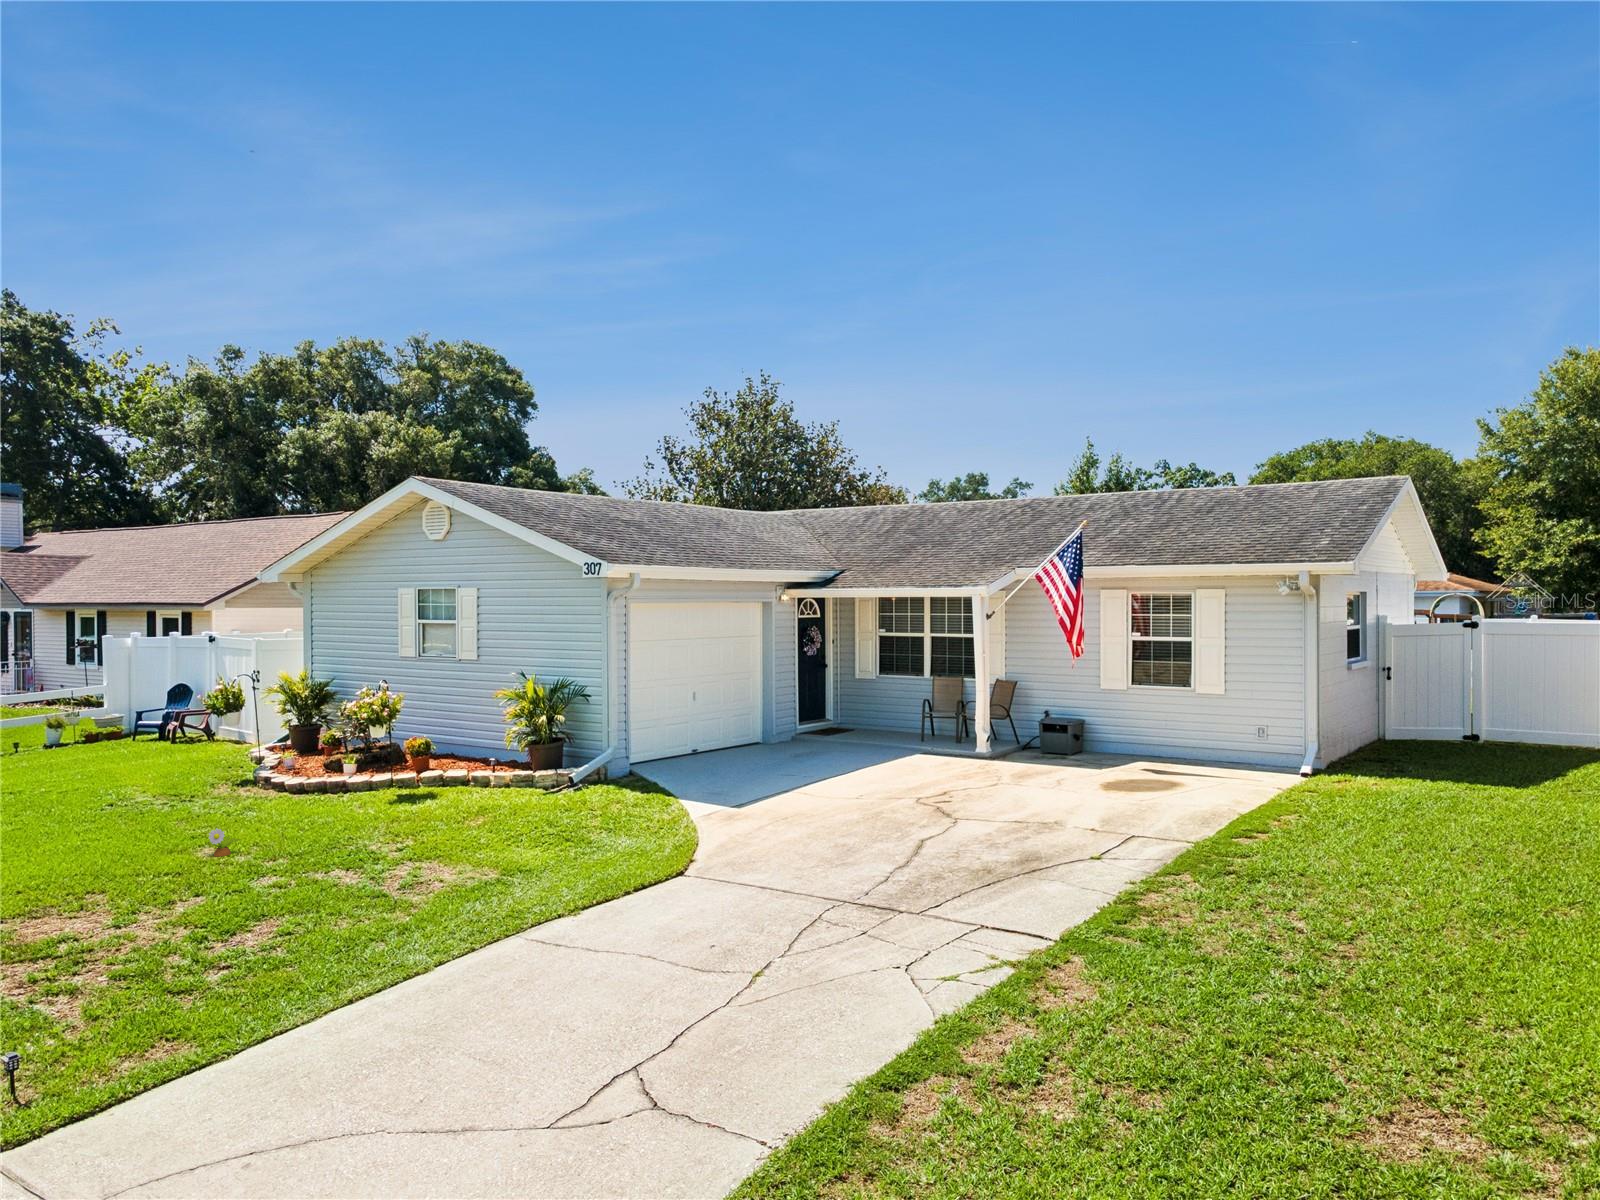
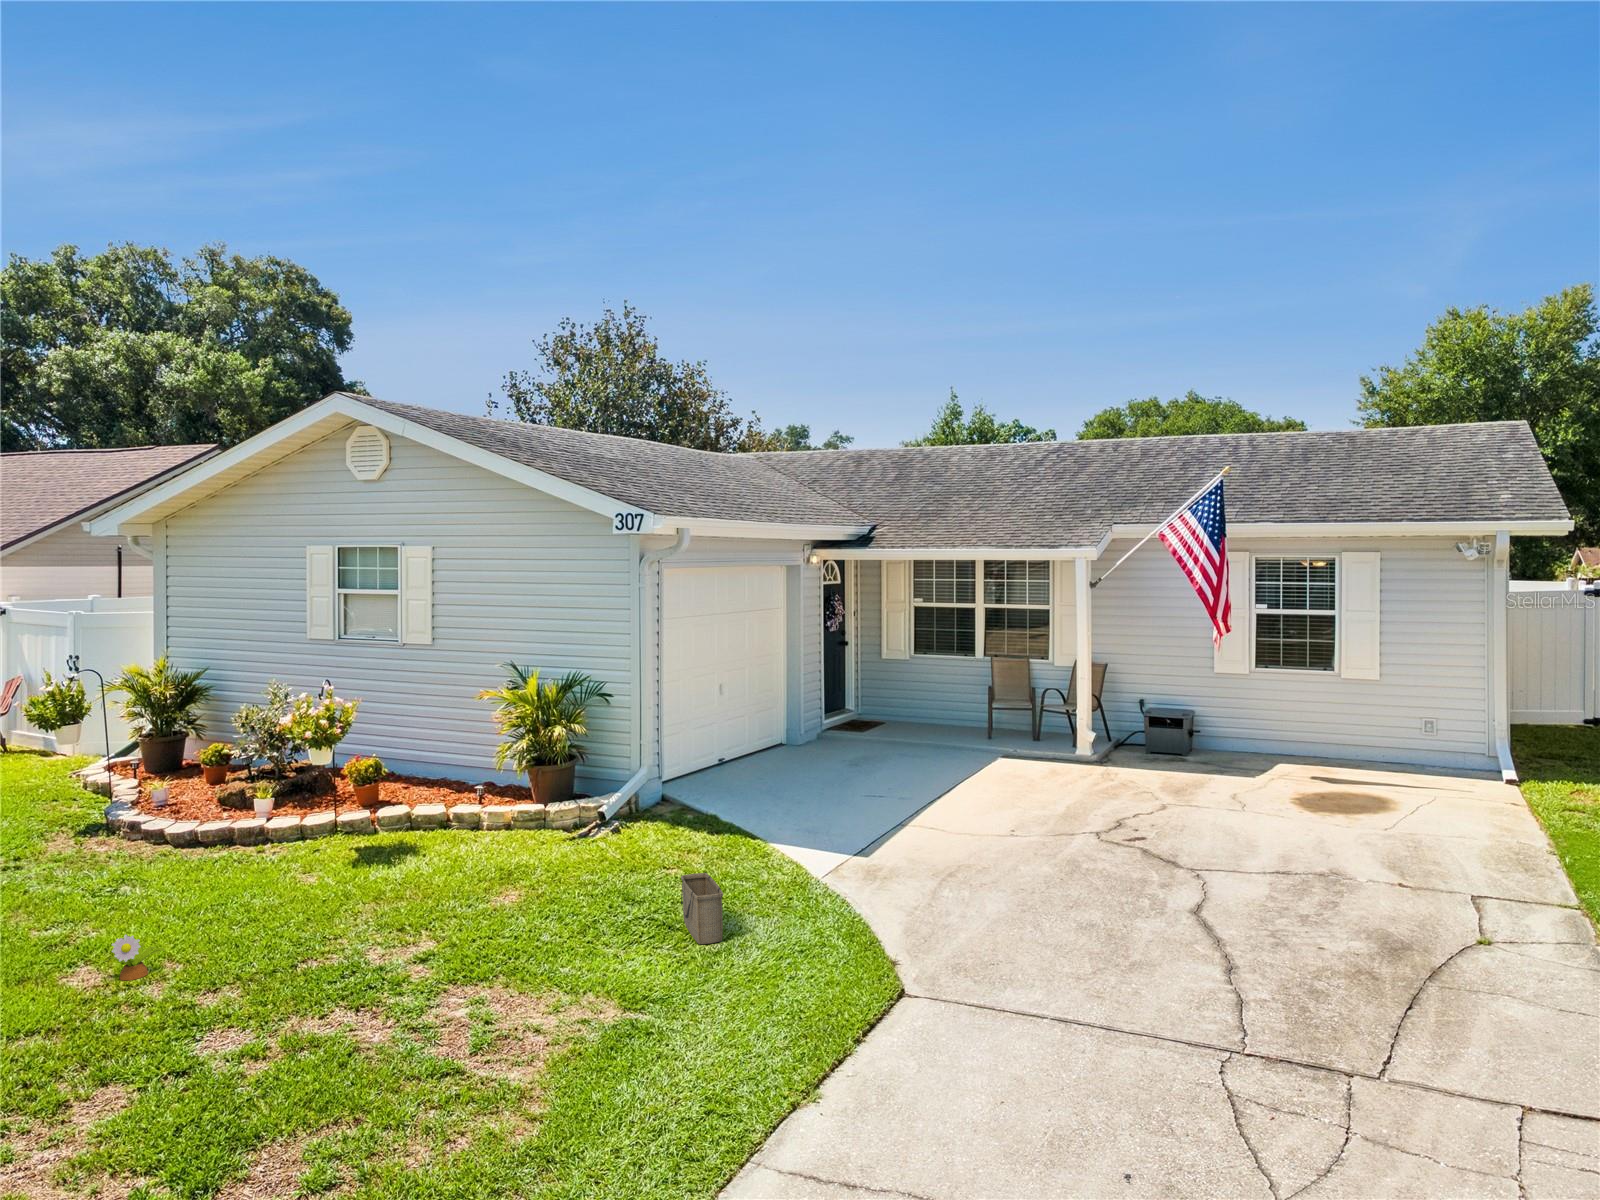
basket: none [556,811,582,854] -> present [681,873,723,944]

